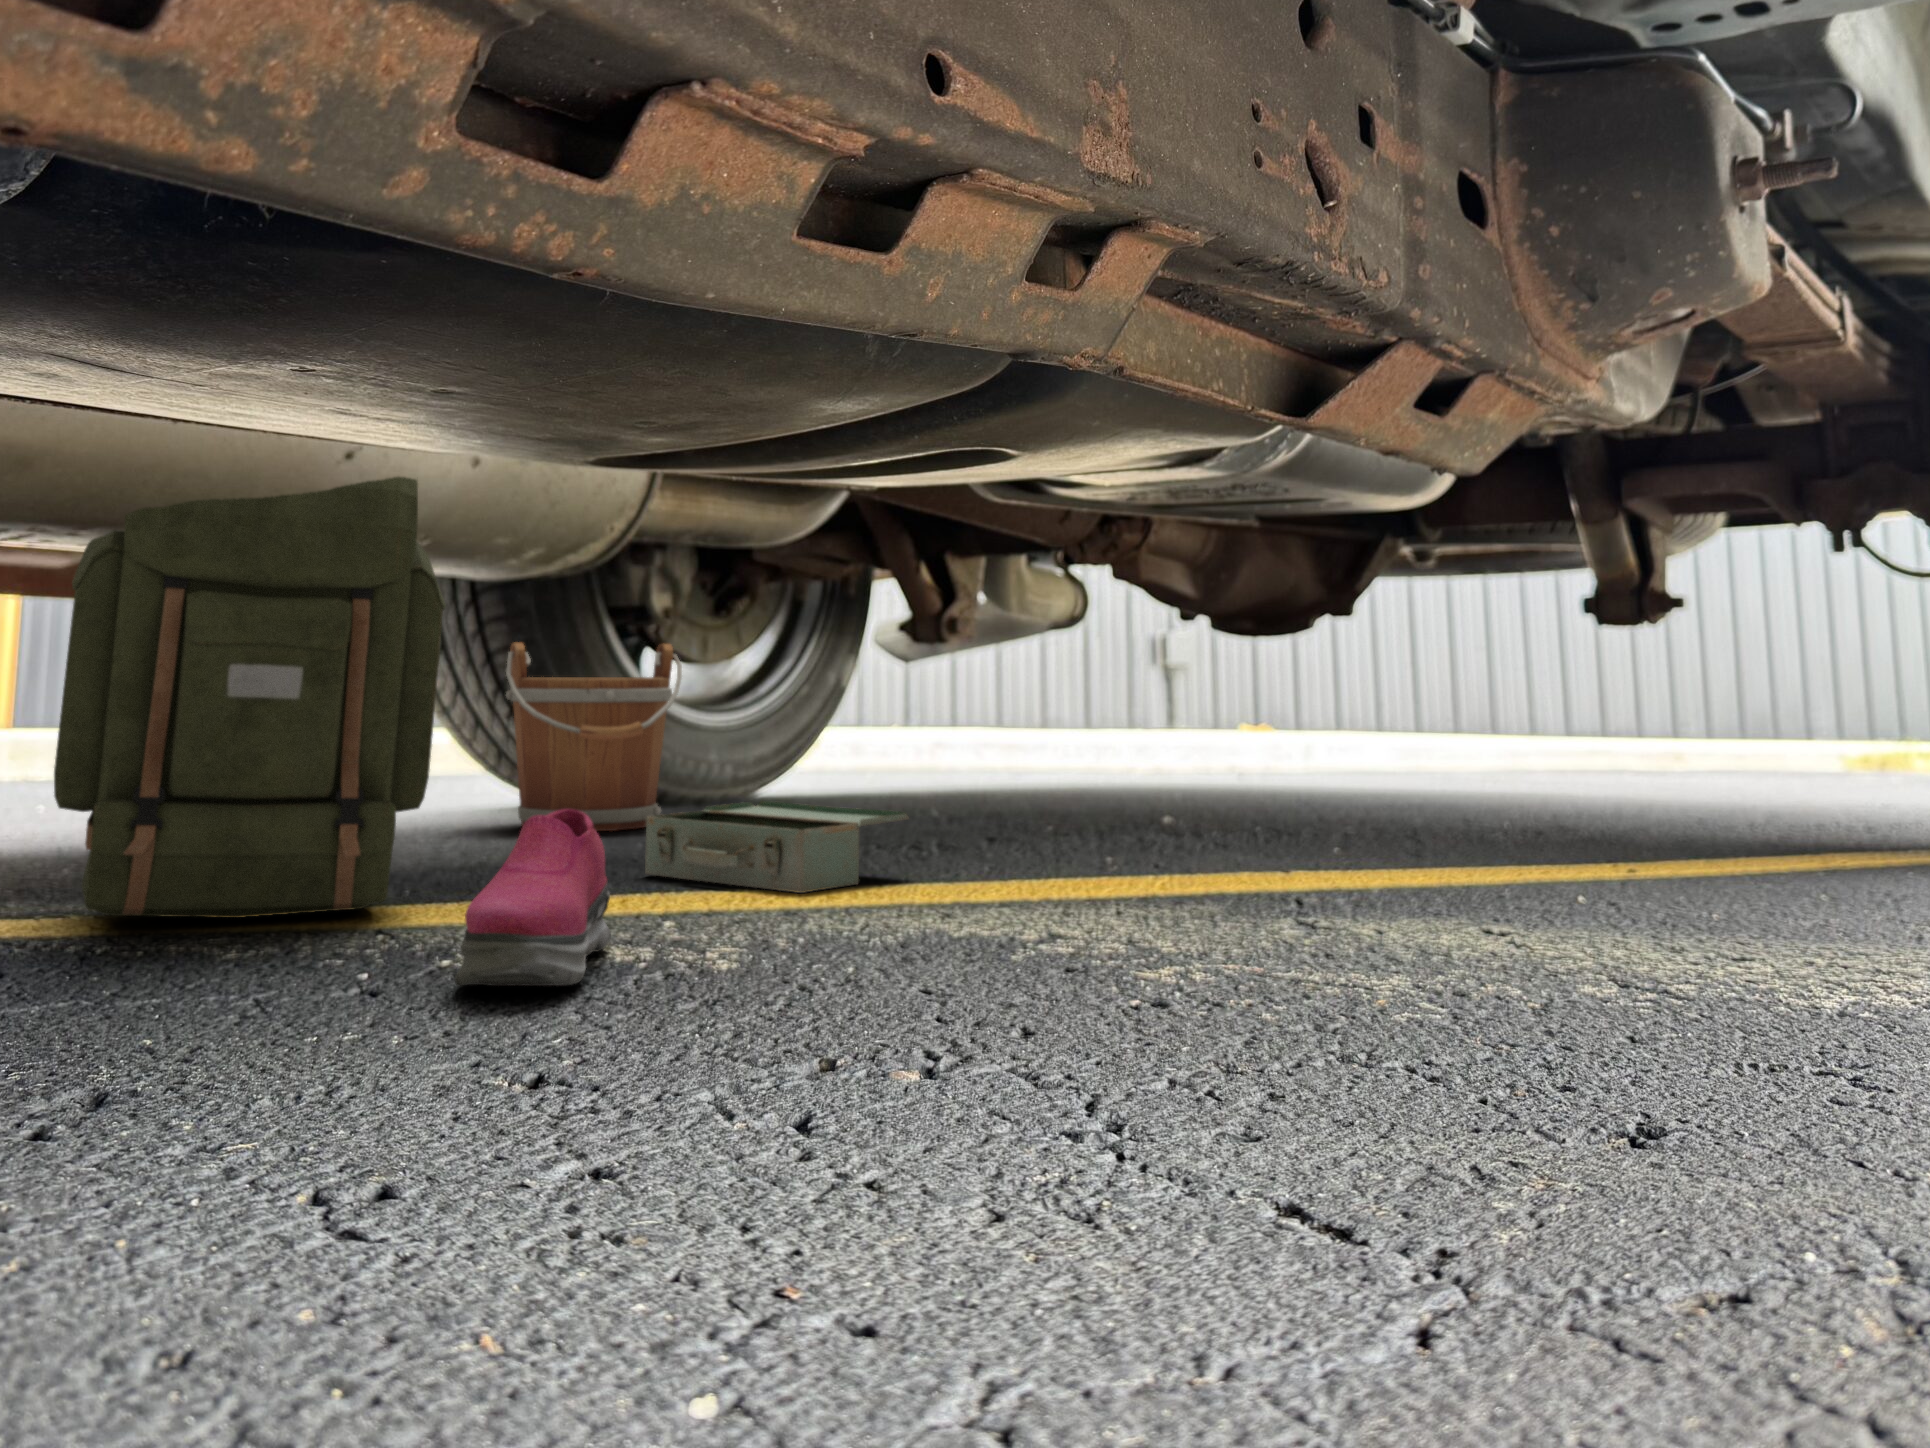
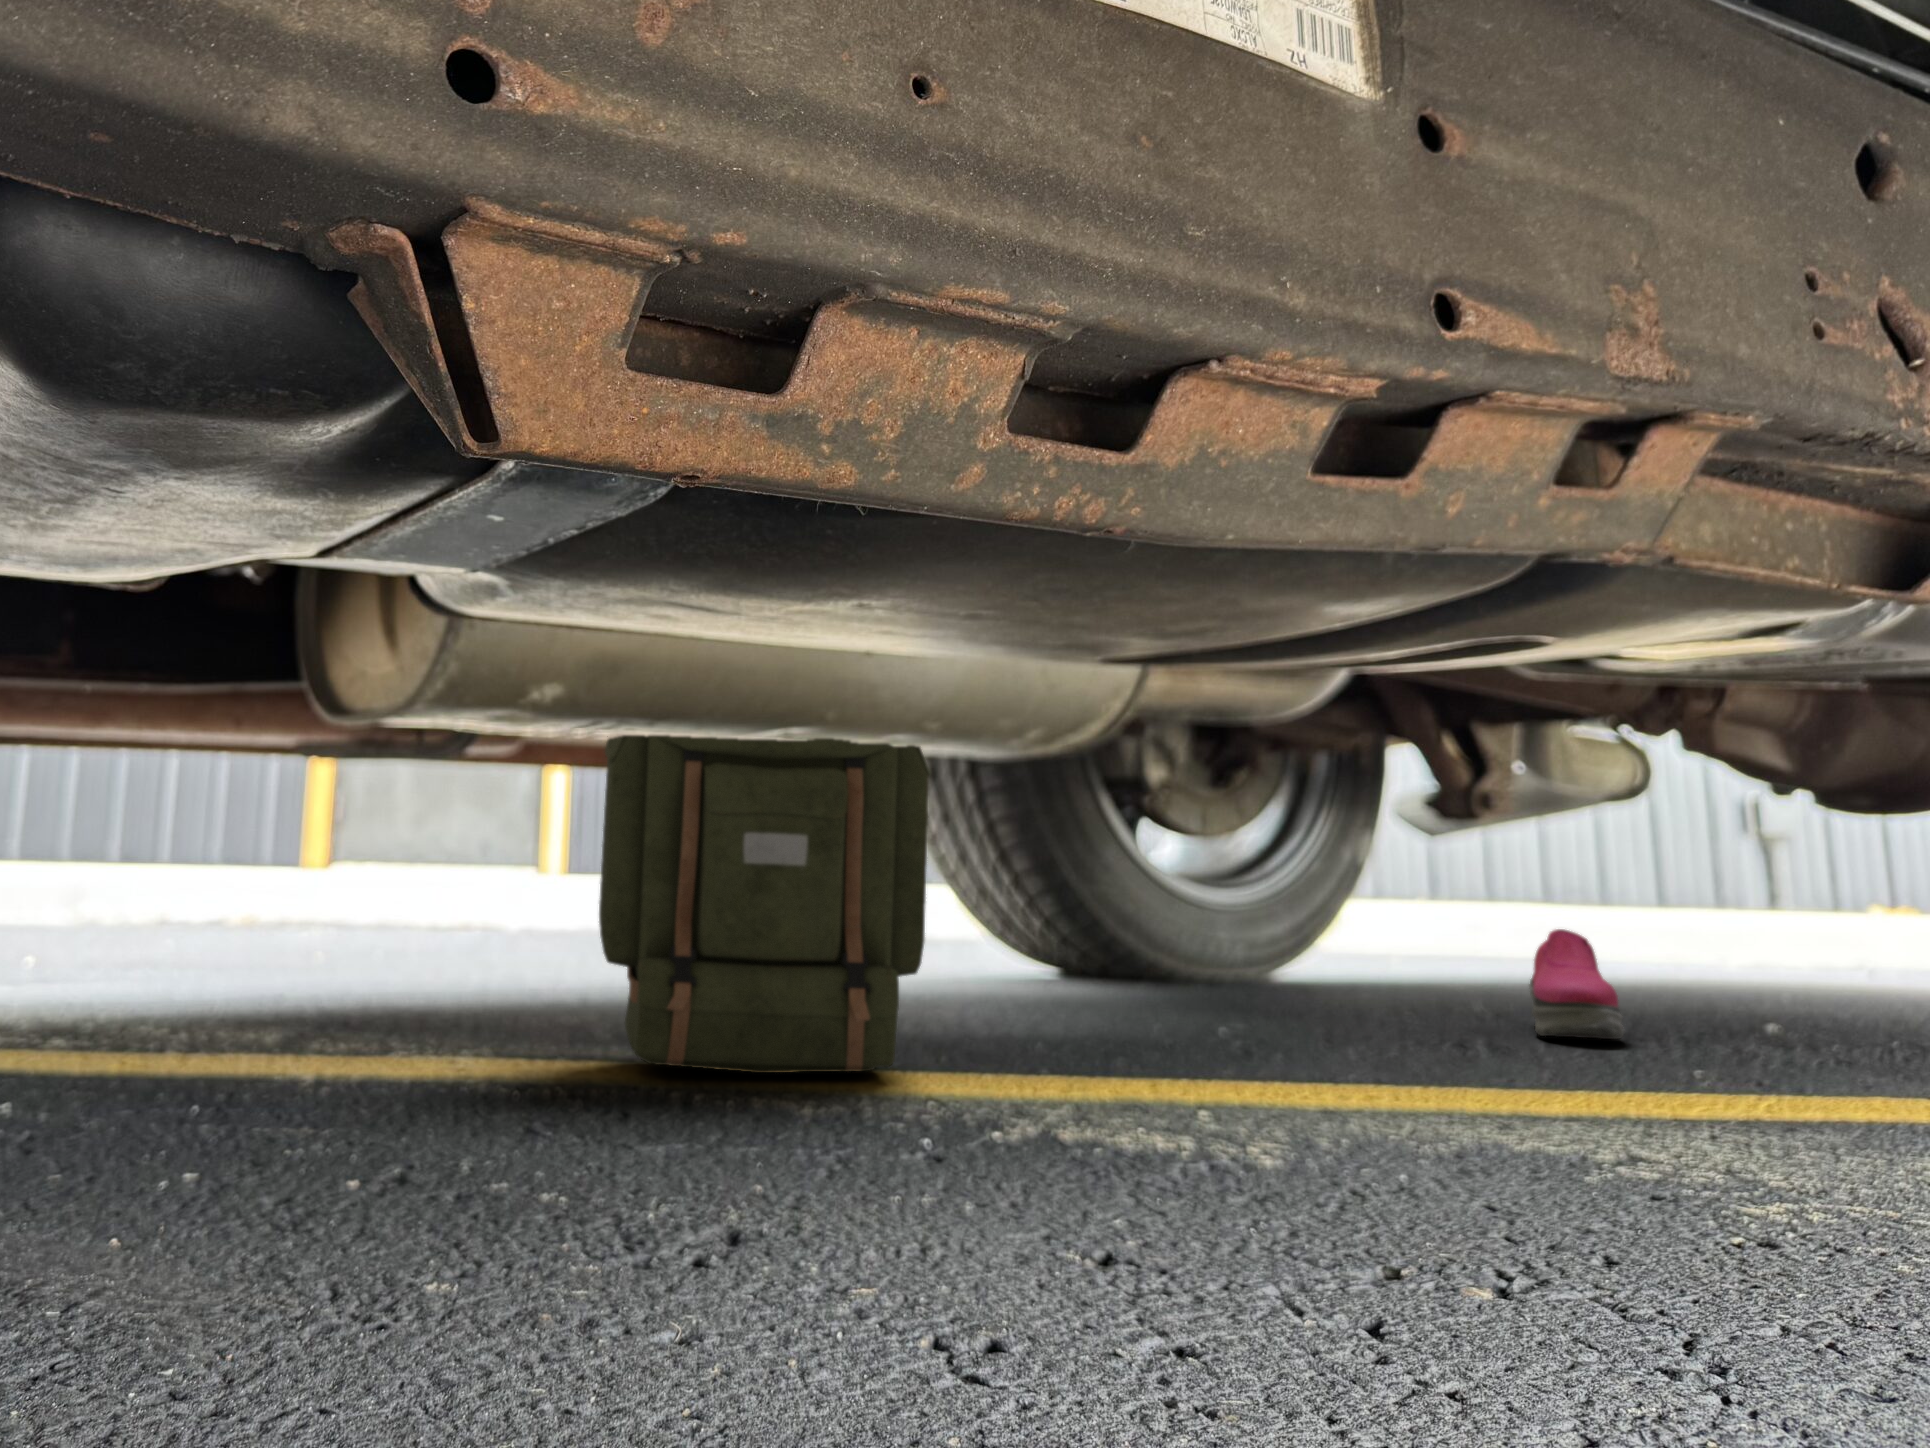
bucket: present [506,643,682,831] -> none [967,790,1153,994]
toolbox: present [645,801,909,893] -> none [1137,973,1439,1082]
shoe: present [455,809,611,986] -> present [1529,929,1624,1039]

